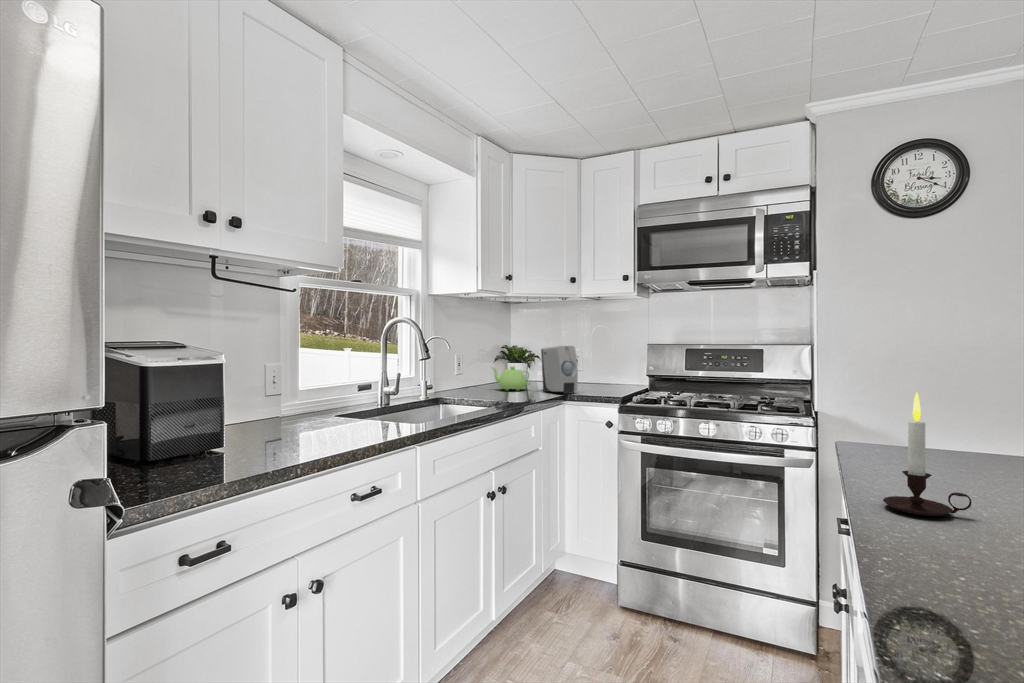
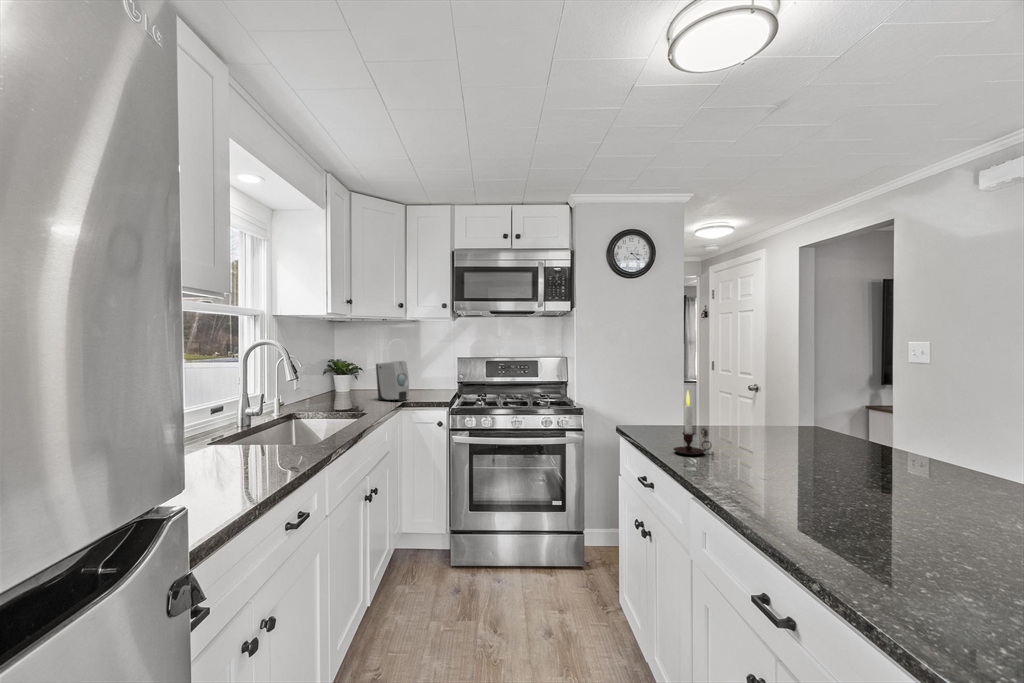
teapot: present [492,366,530,391] -> none [328,380,365,401]

